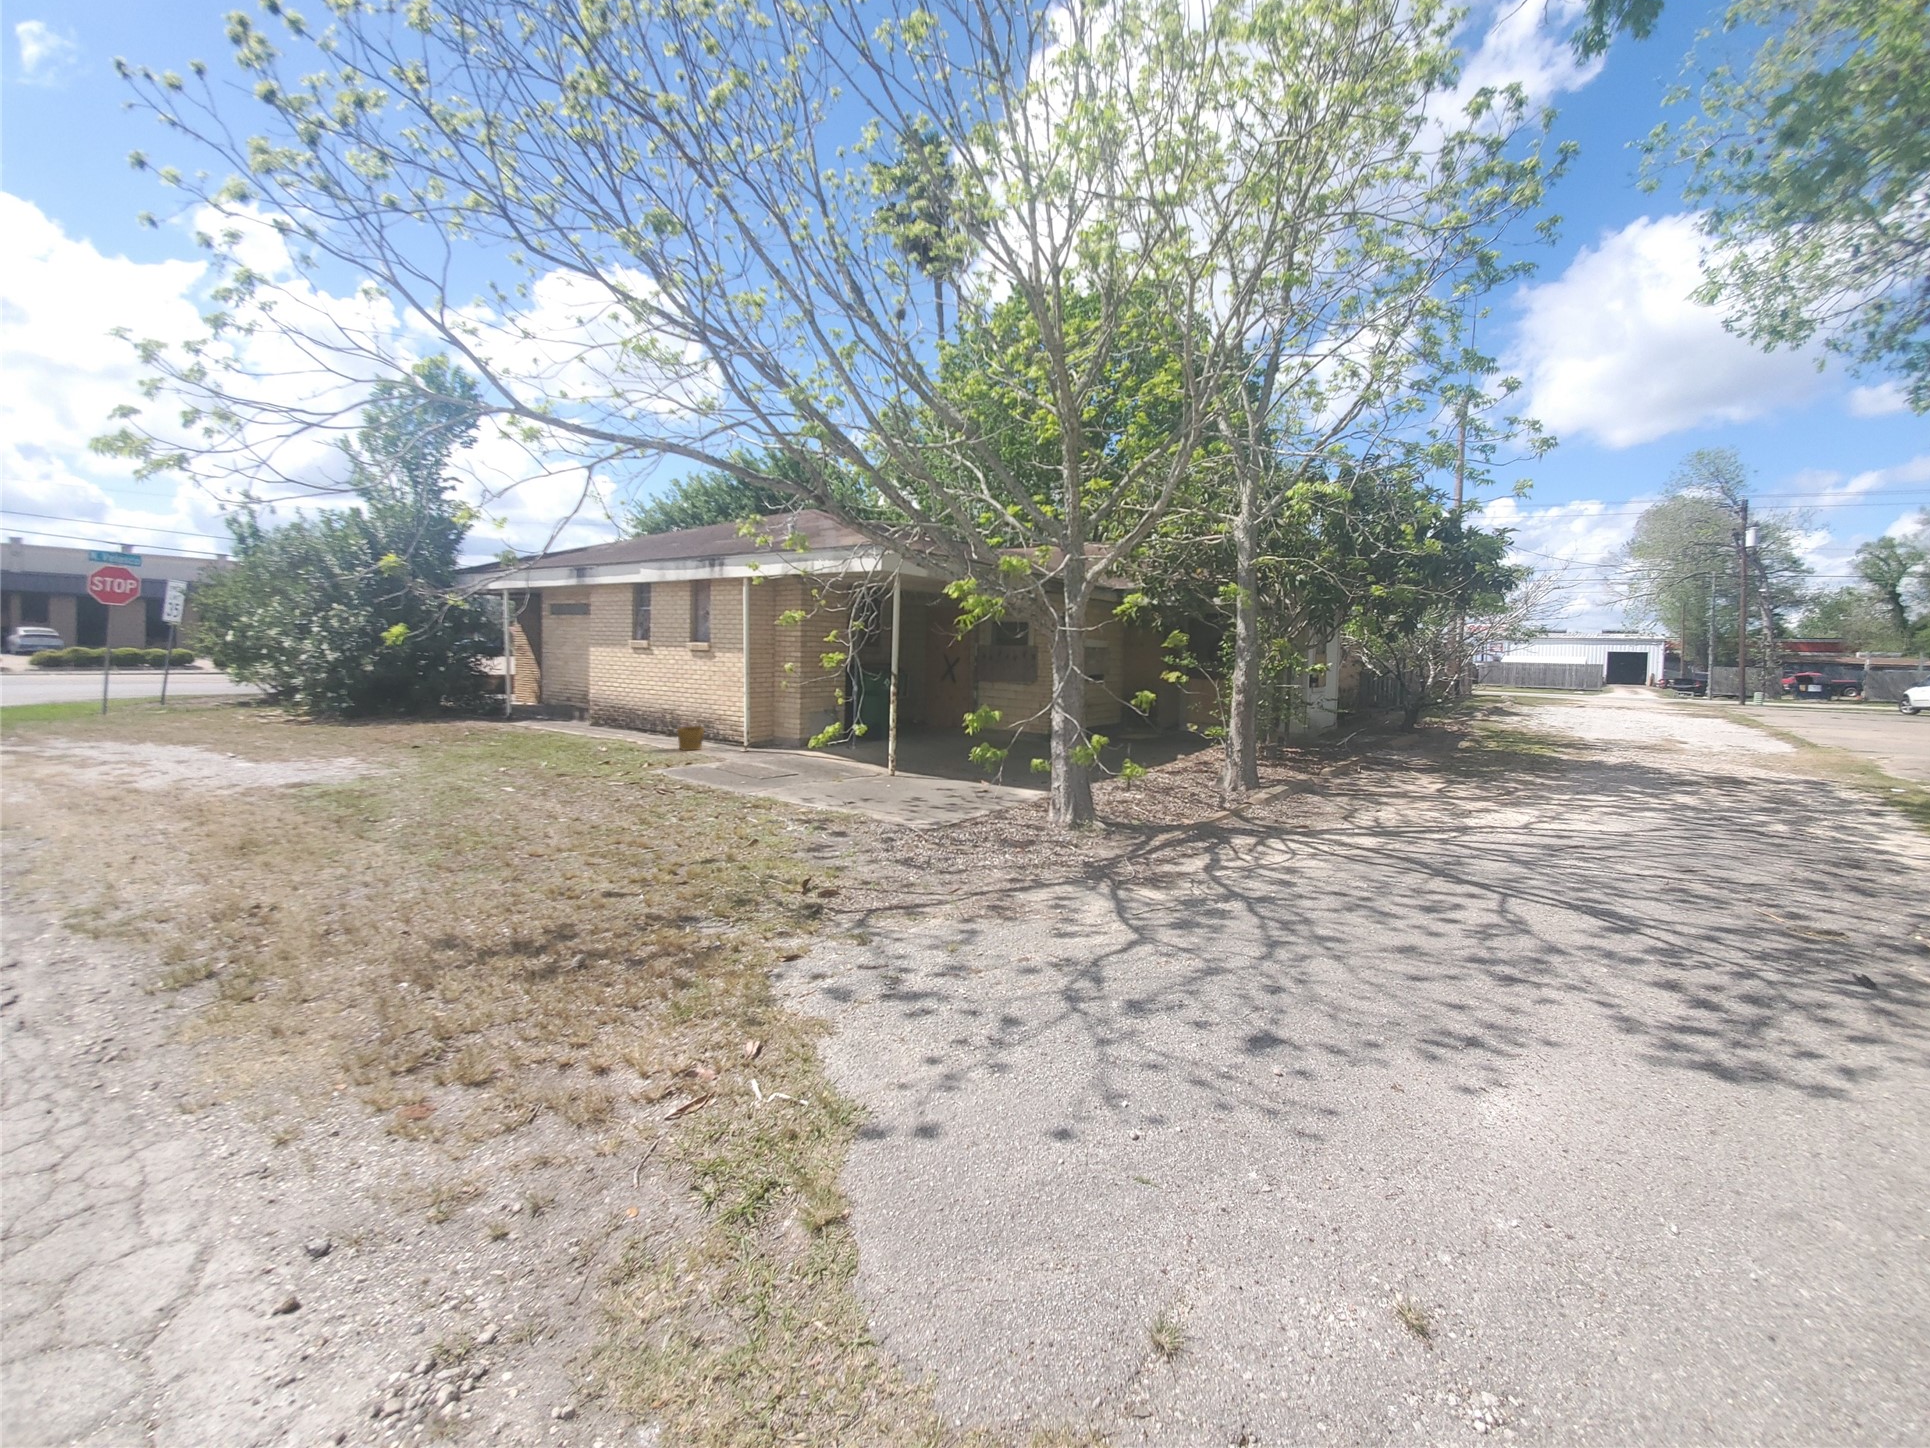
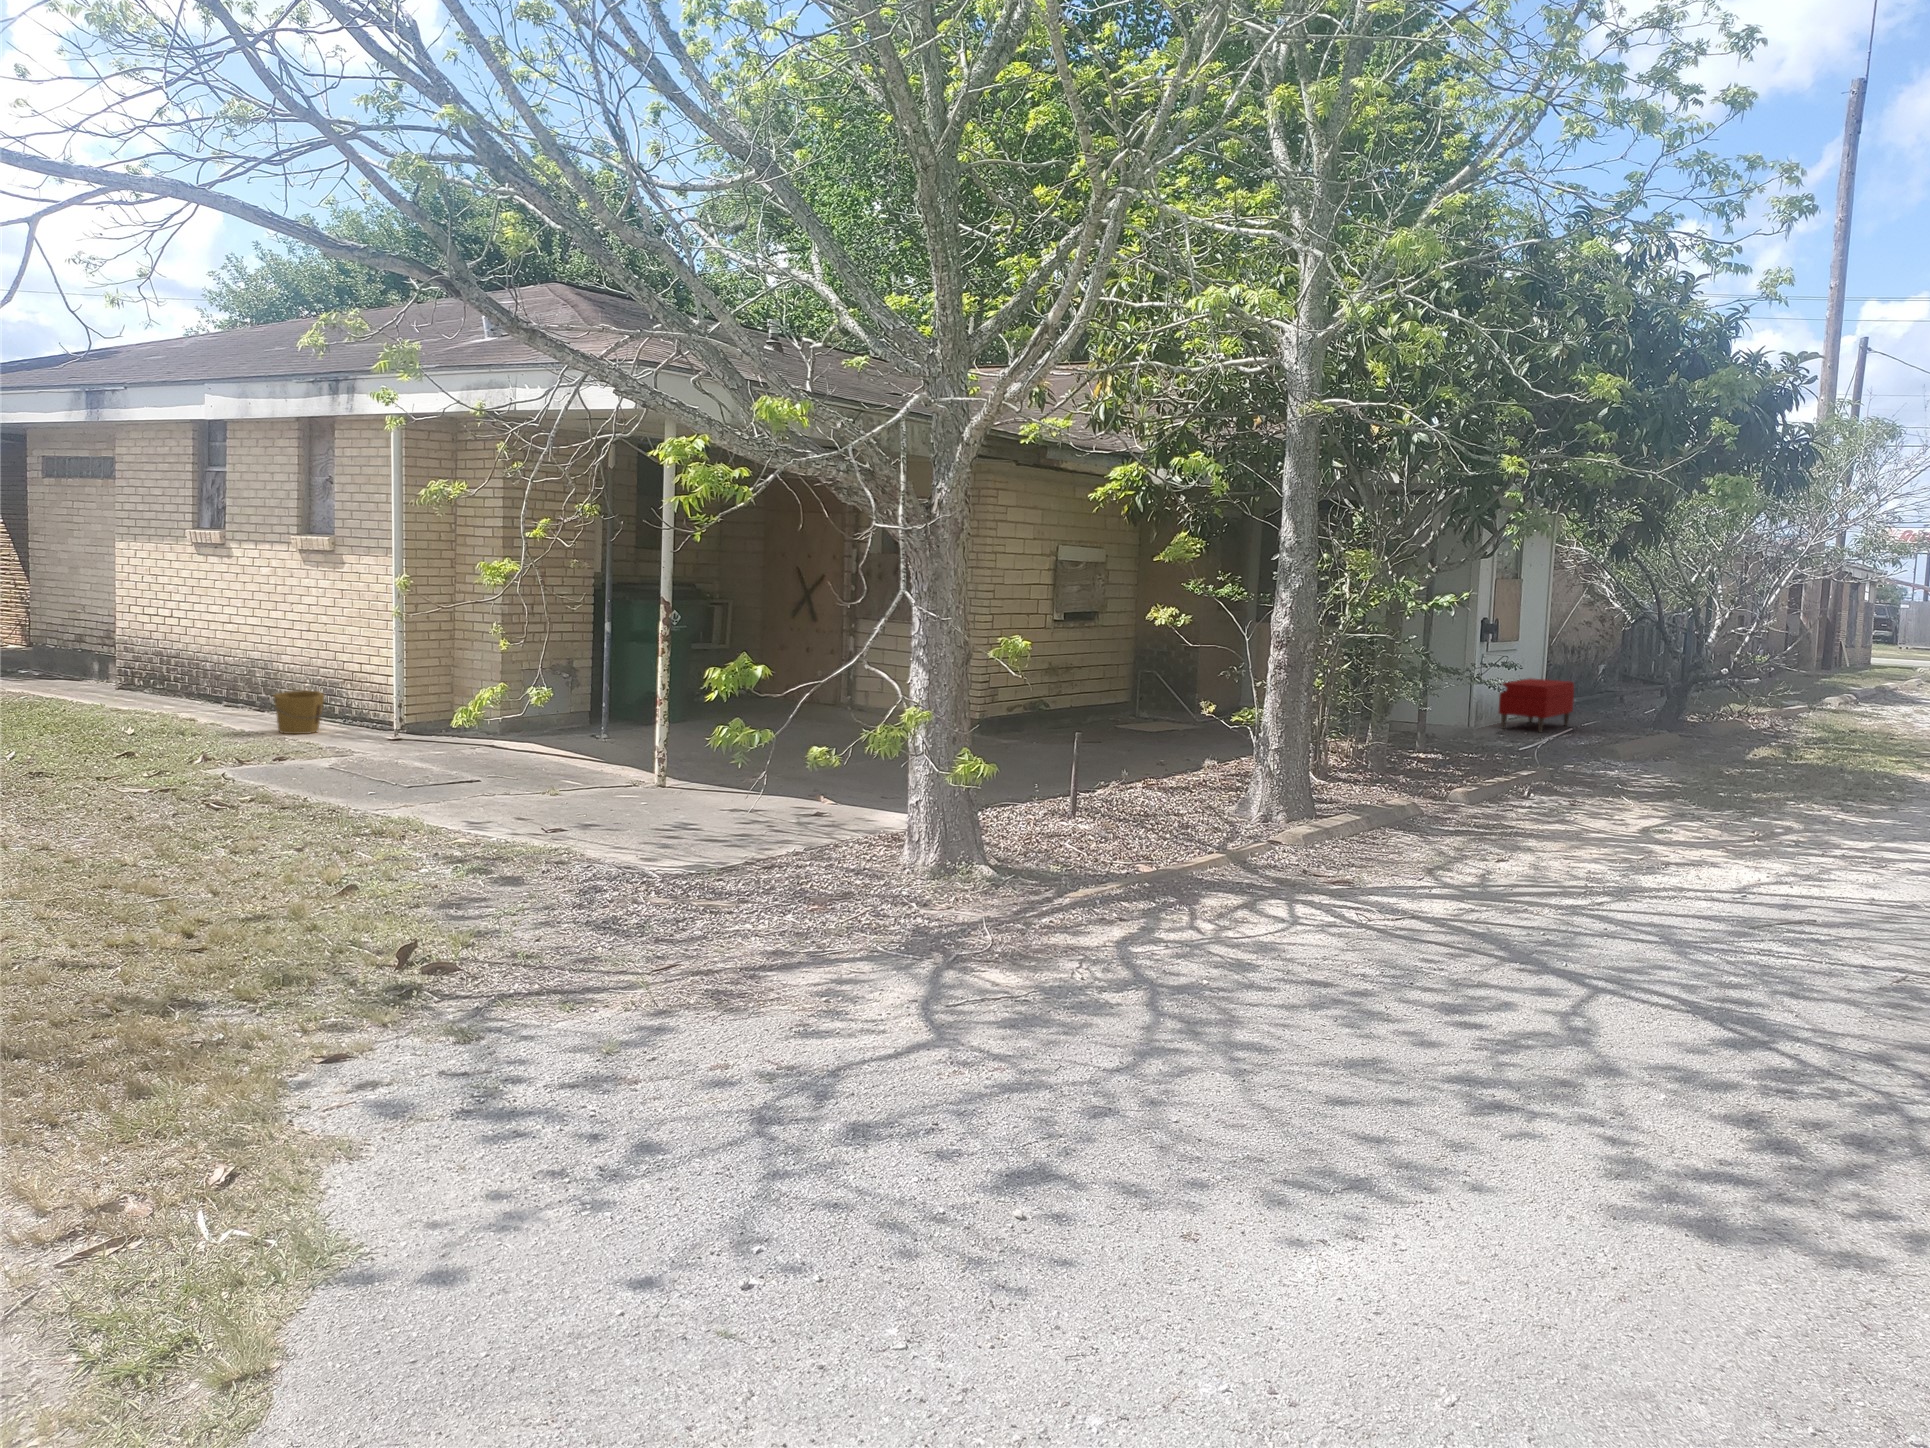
bench: none [1327,706,1365,736] -> present [1499,679,1574,732]

